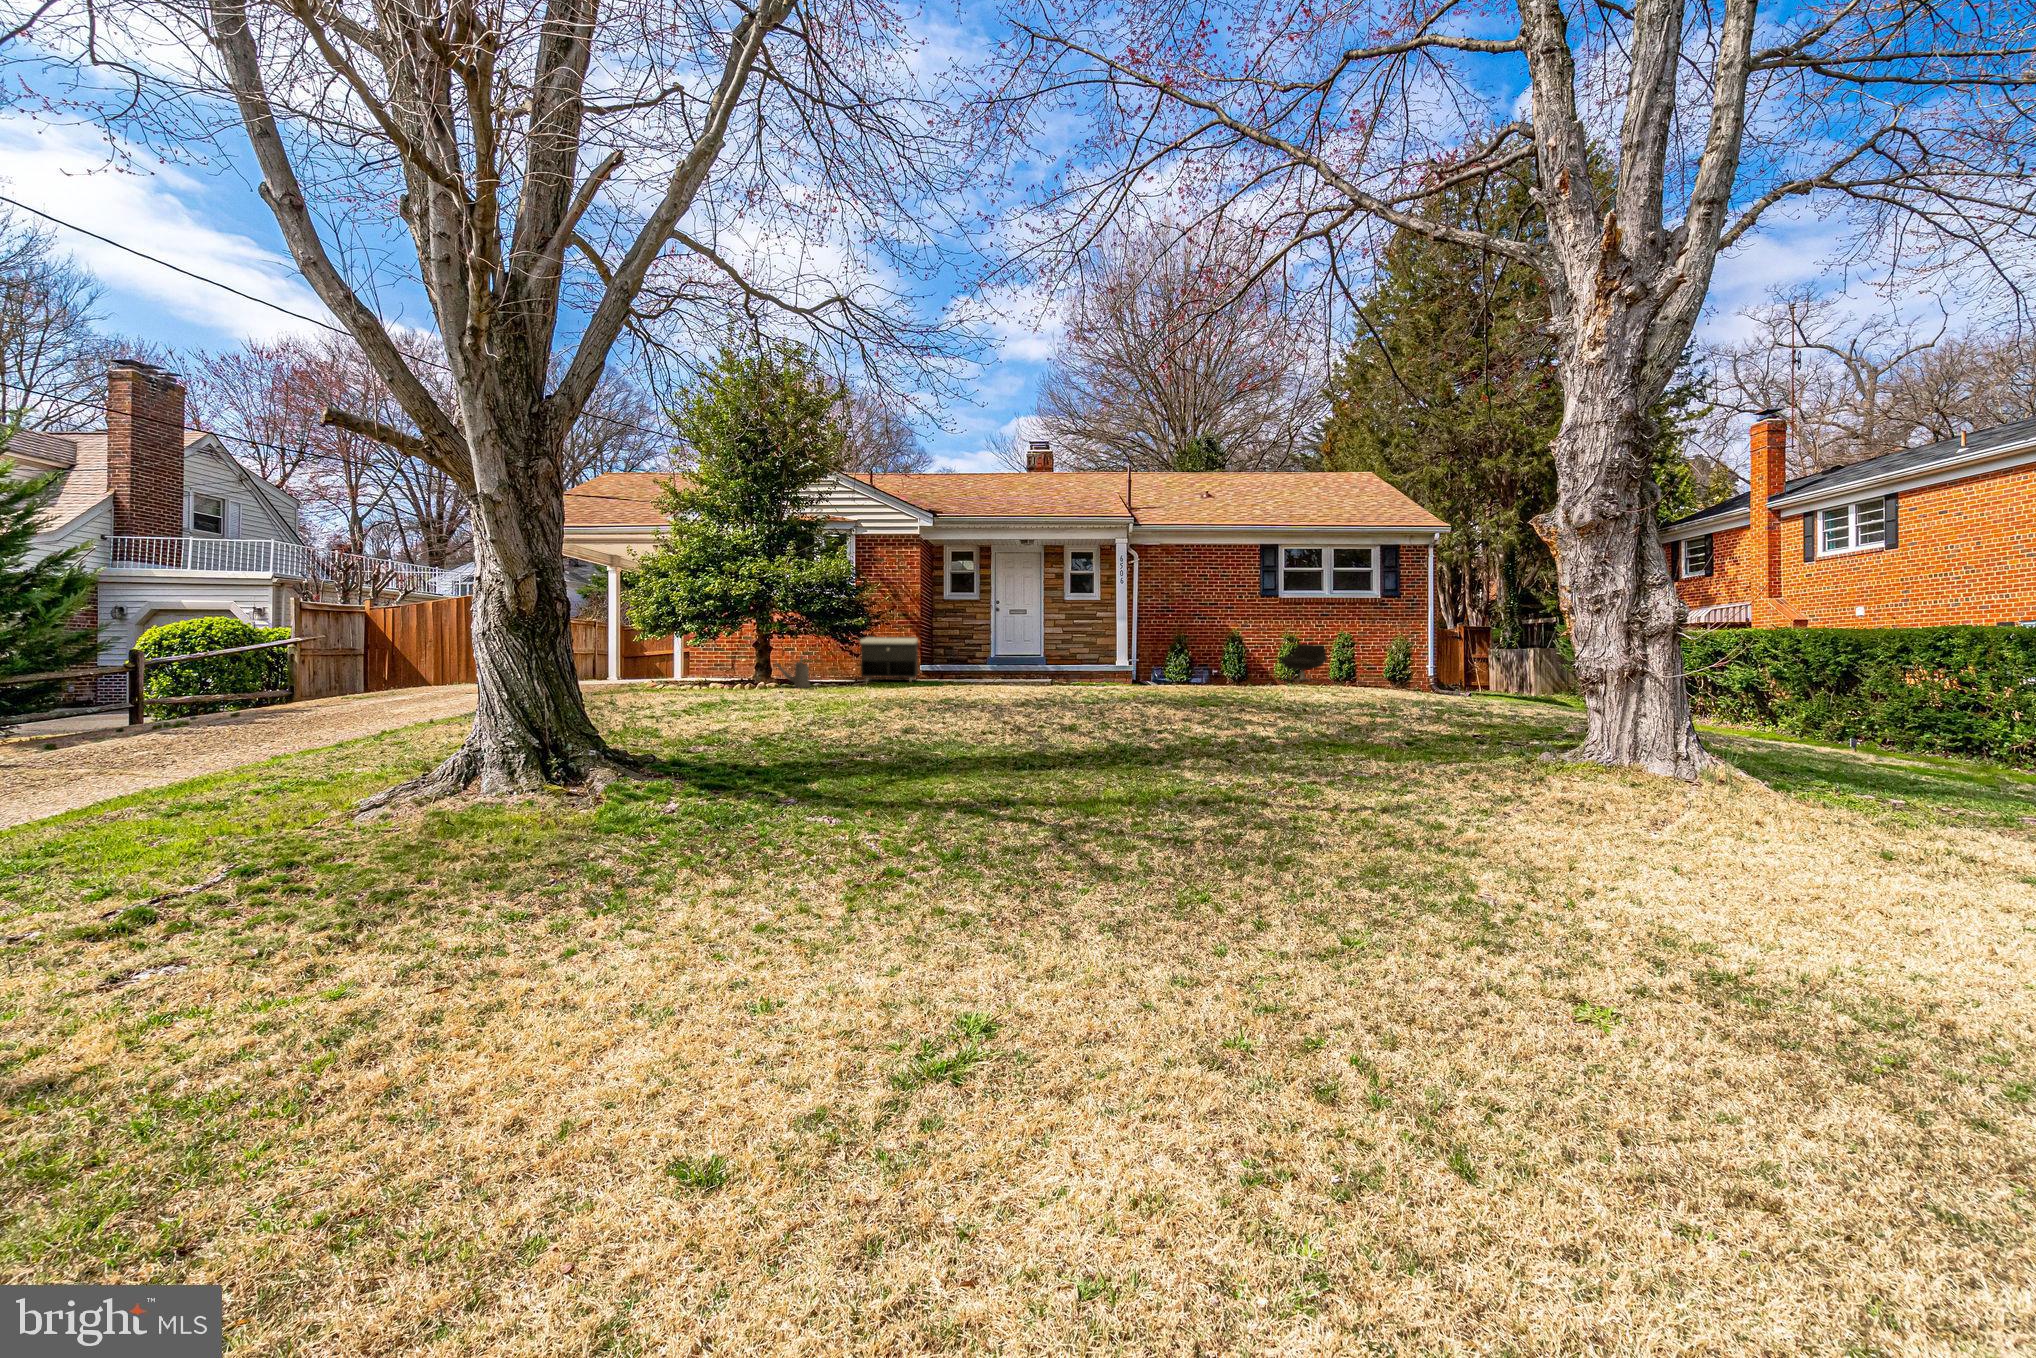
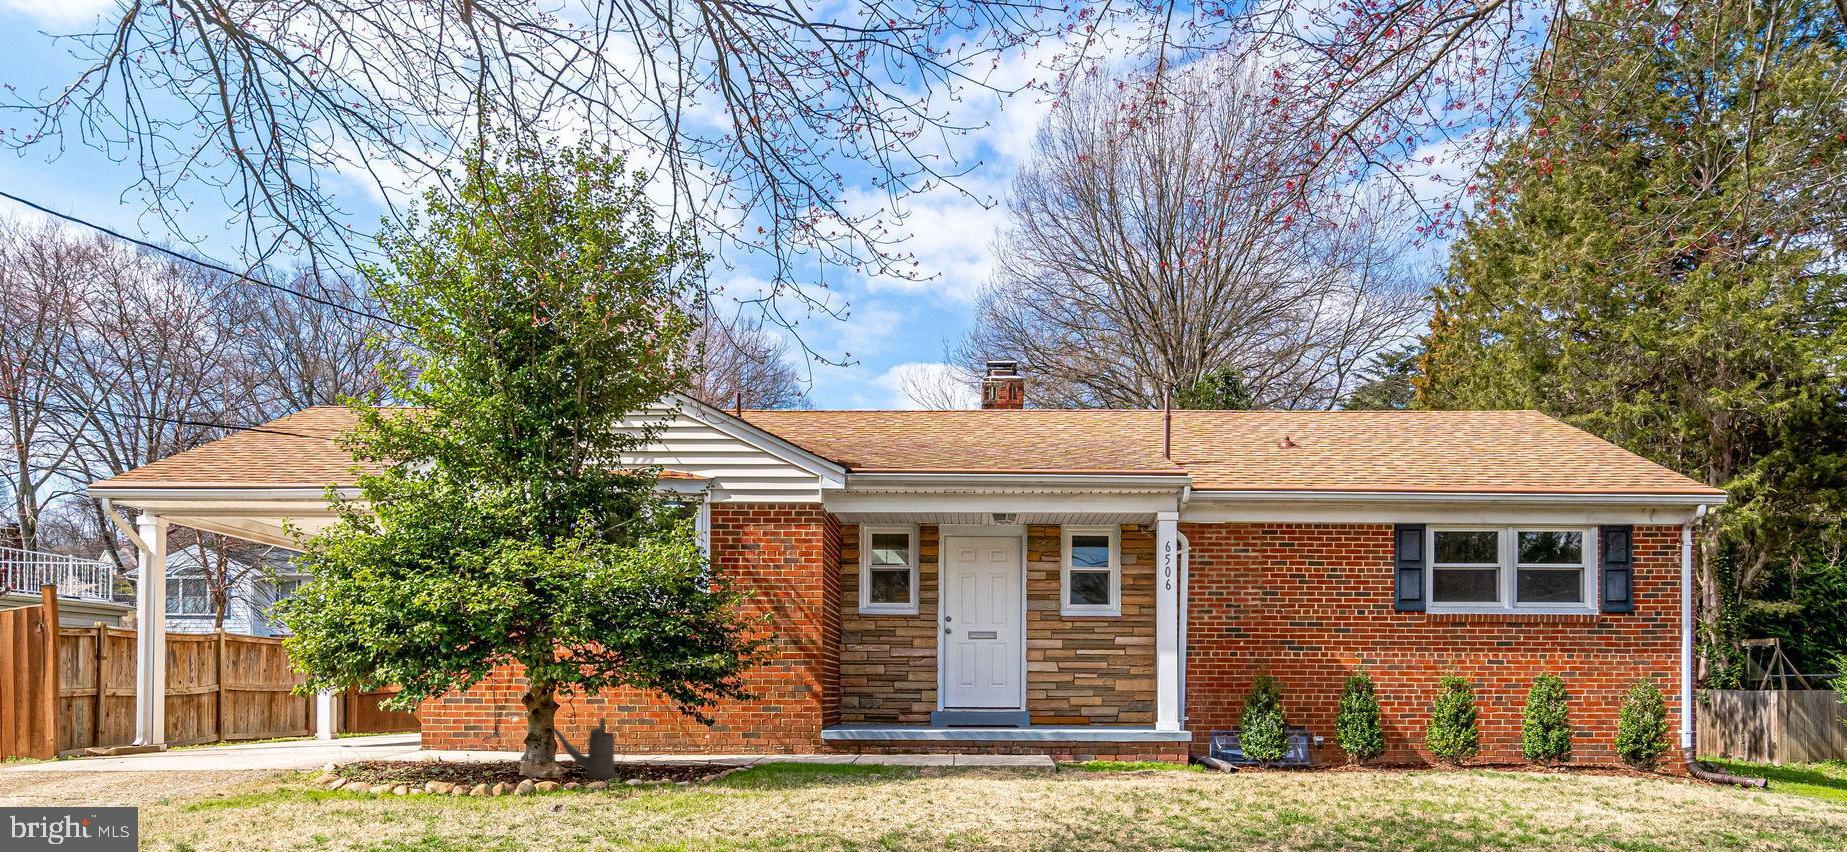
storage bench: present [860,637,918,681] -> none [710,681,813,762]
lounge chair: present [1280,644,1327,680] -> none [1441,695,1526,766]

